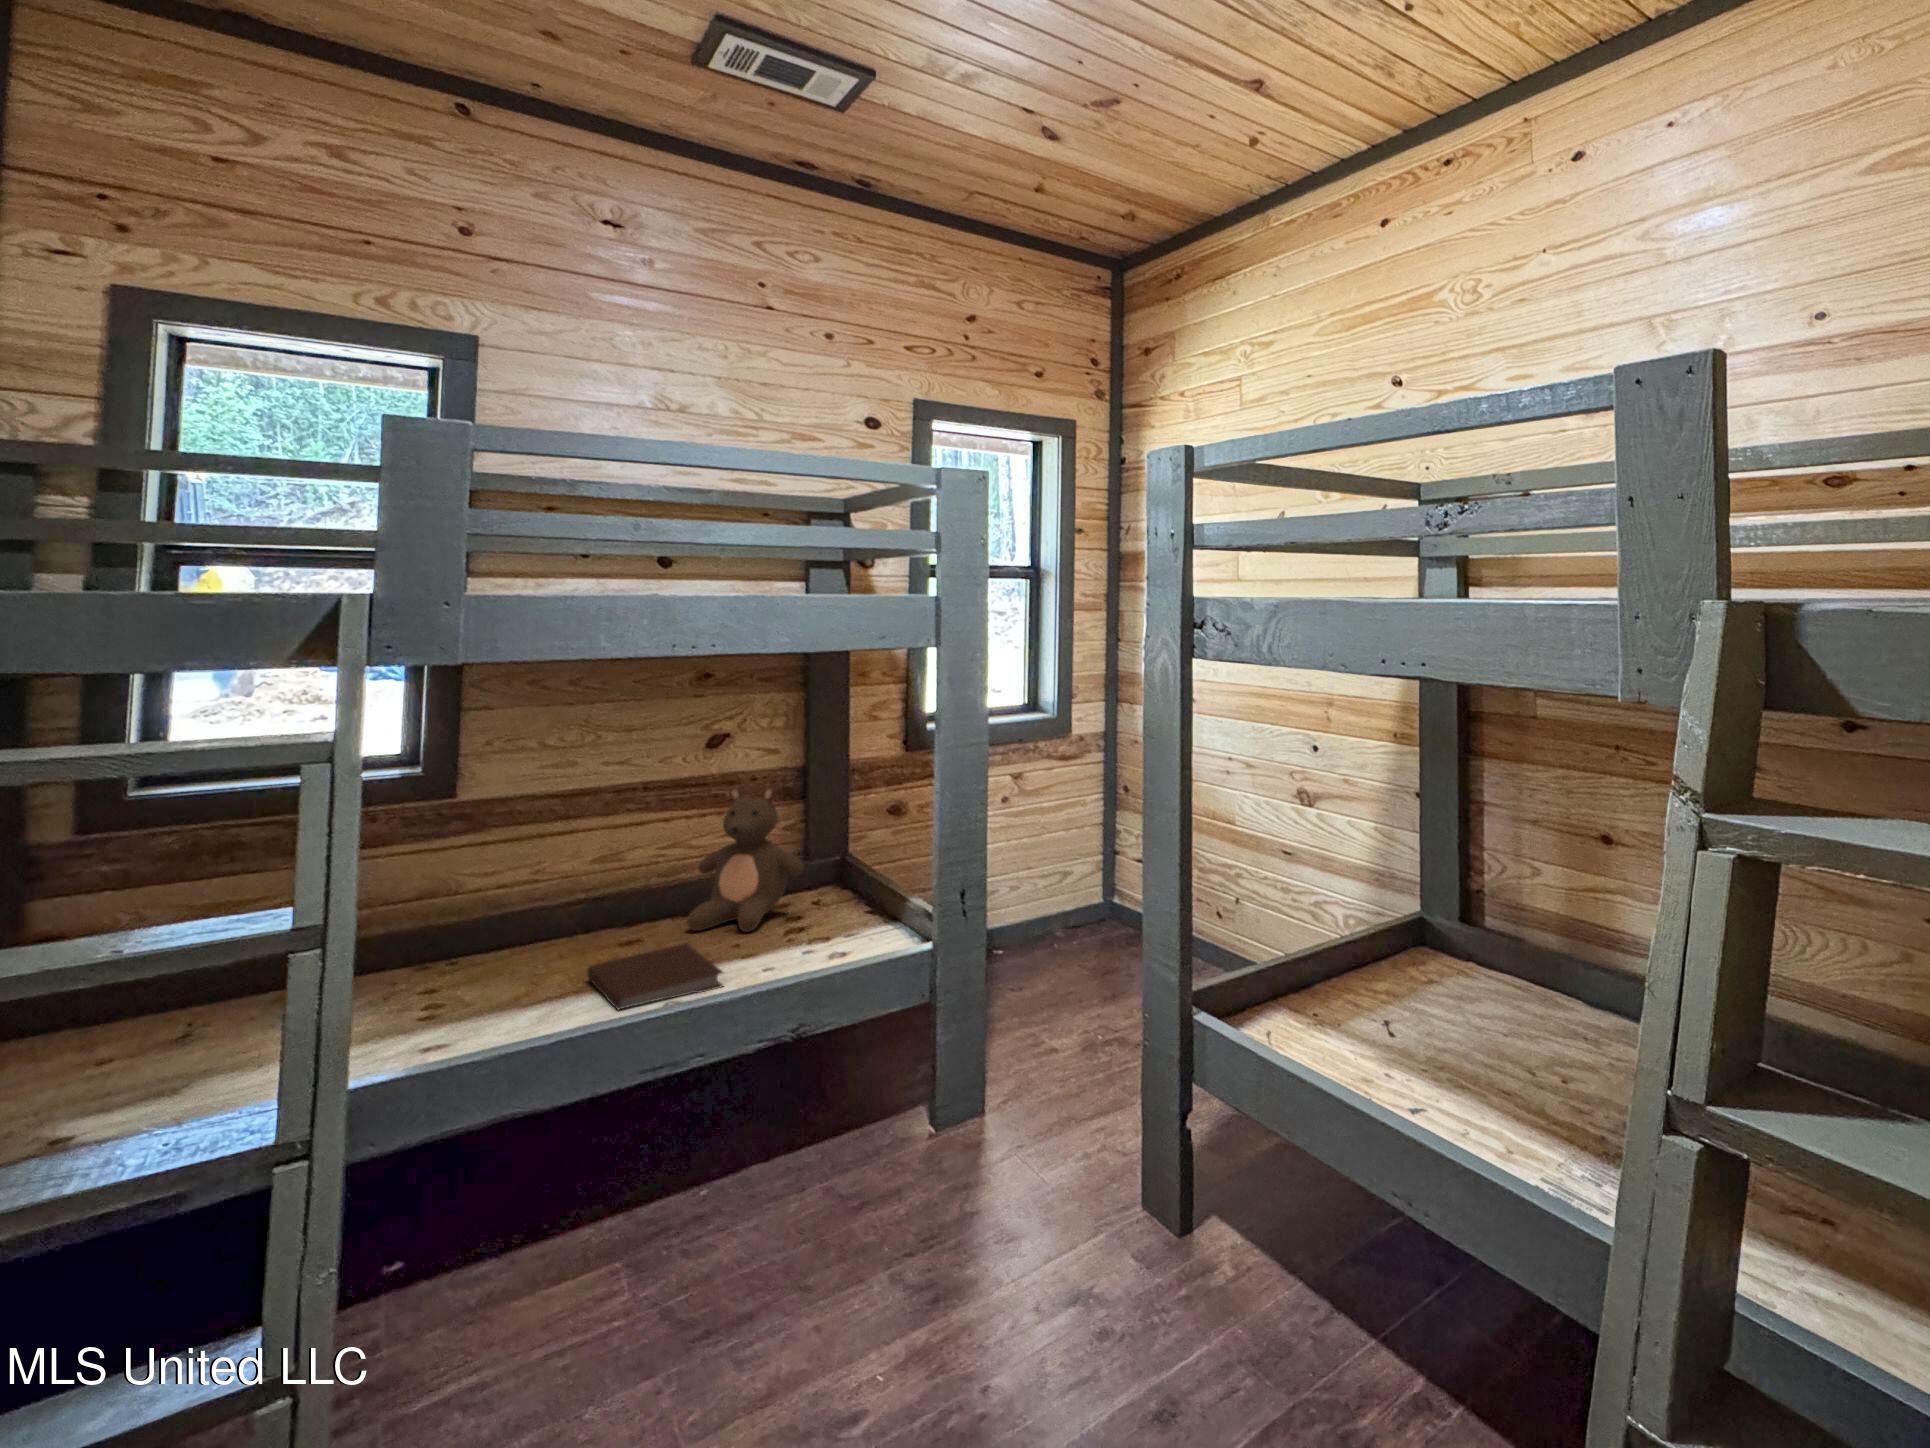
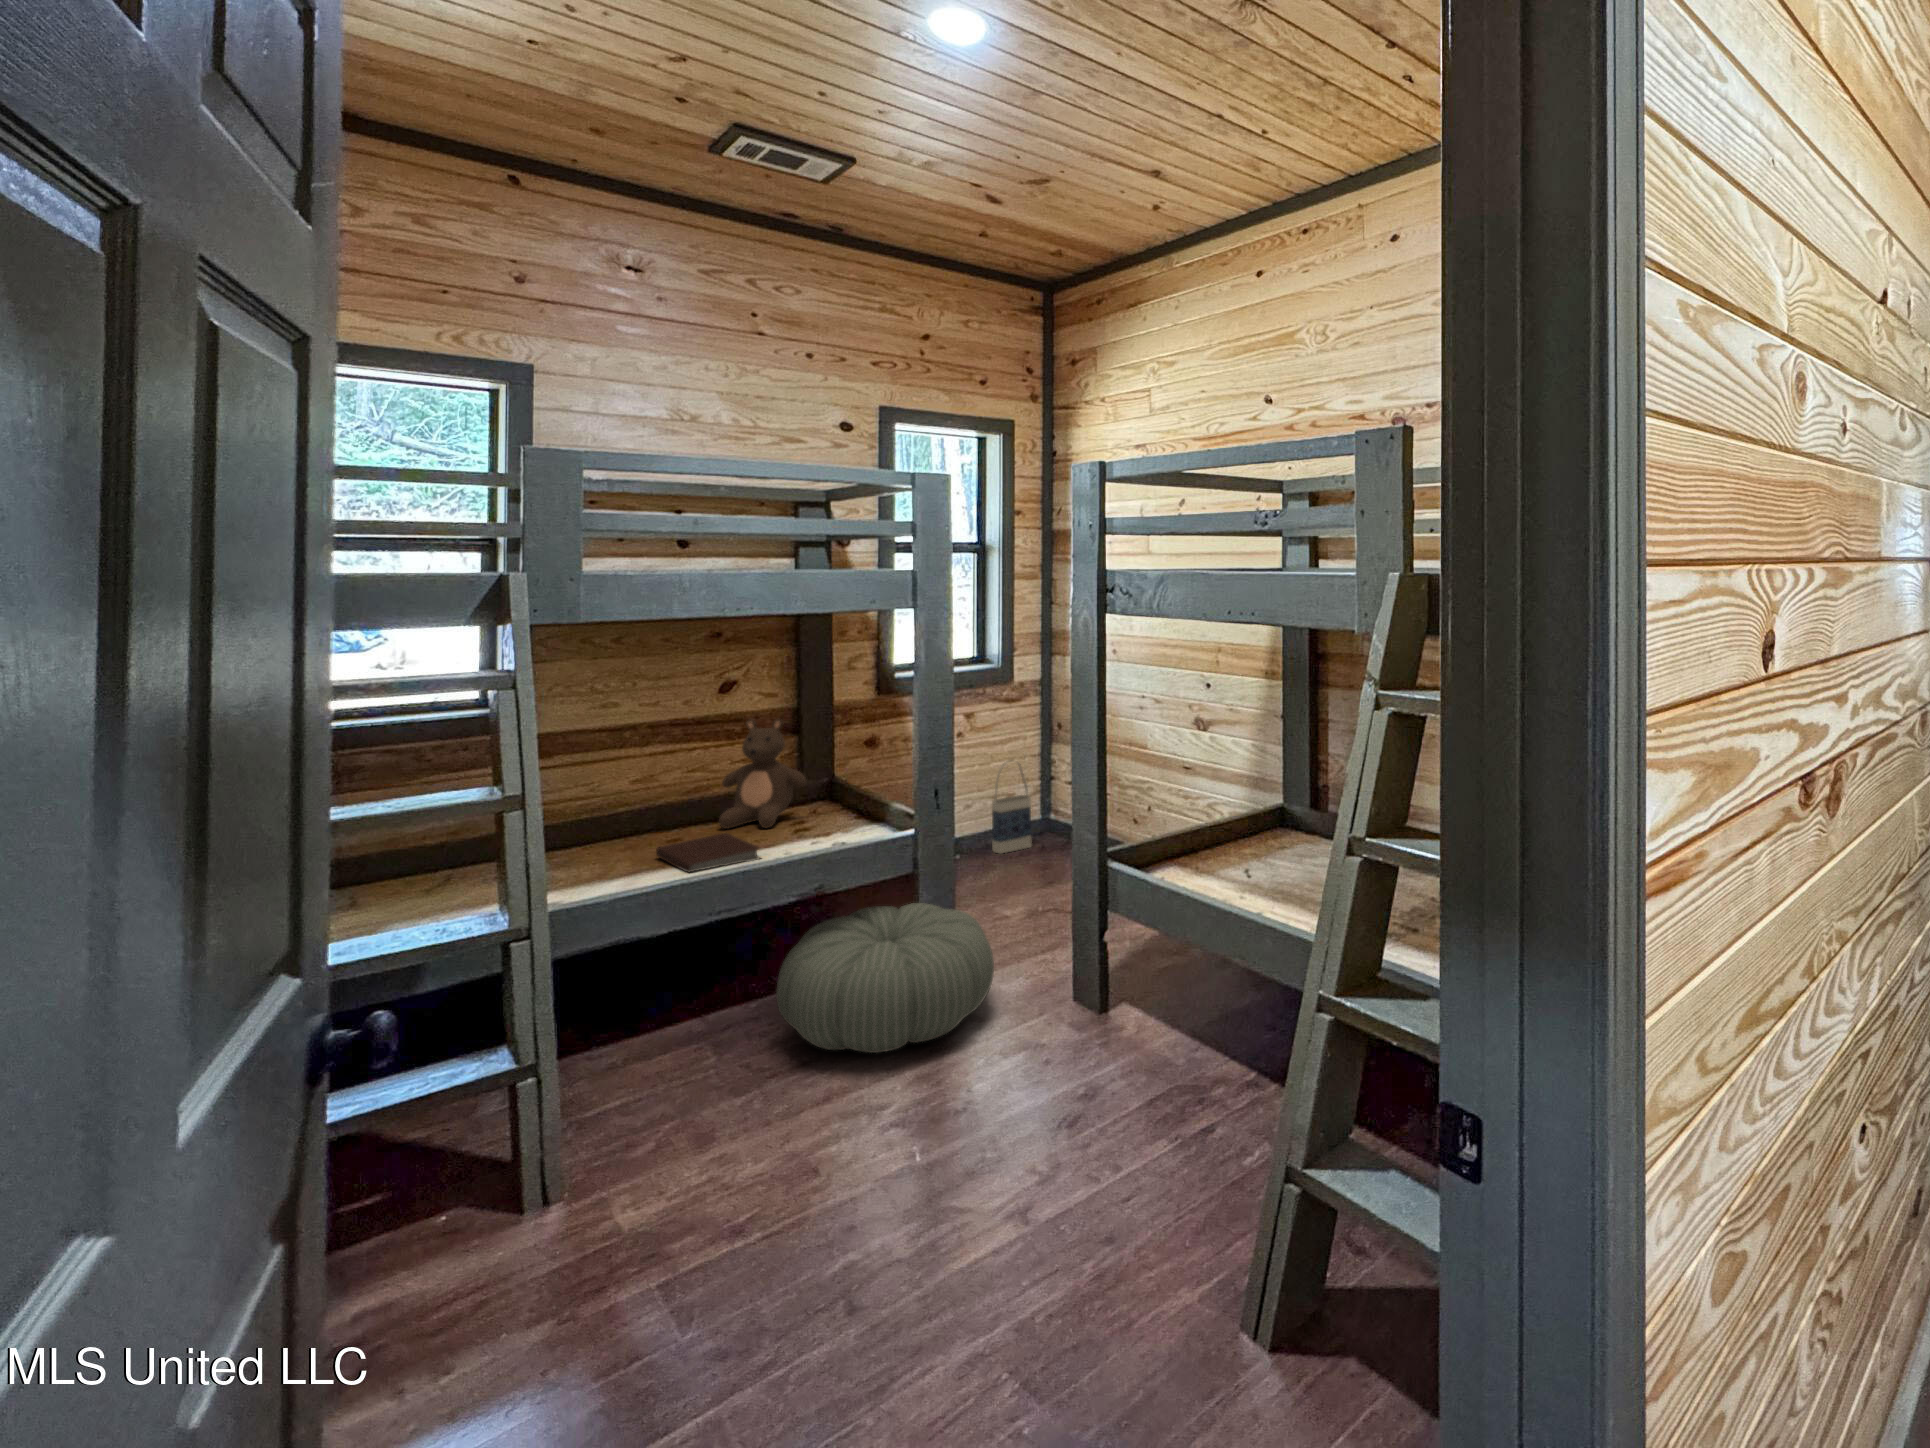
bag: none [1043,833,1091,951] -> present [992,761,1032,853]
pouf: none [729,1047,1033,1294] -> present [776,903,994,1053]

